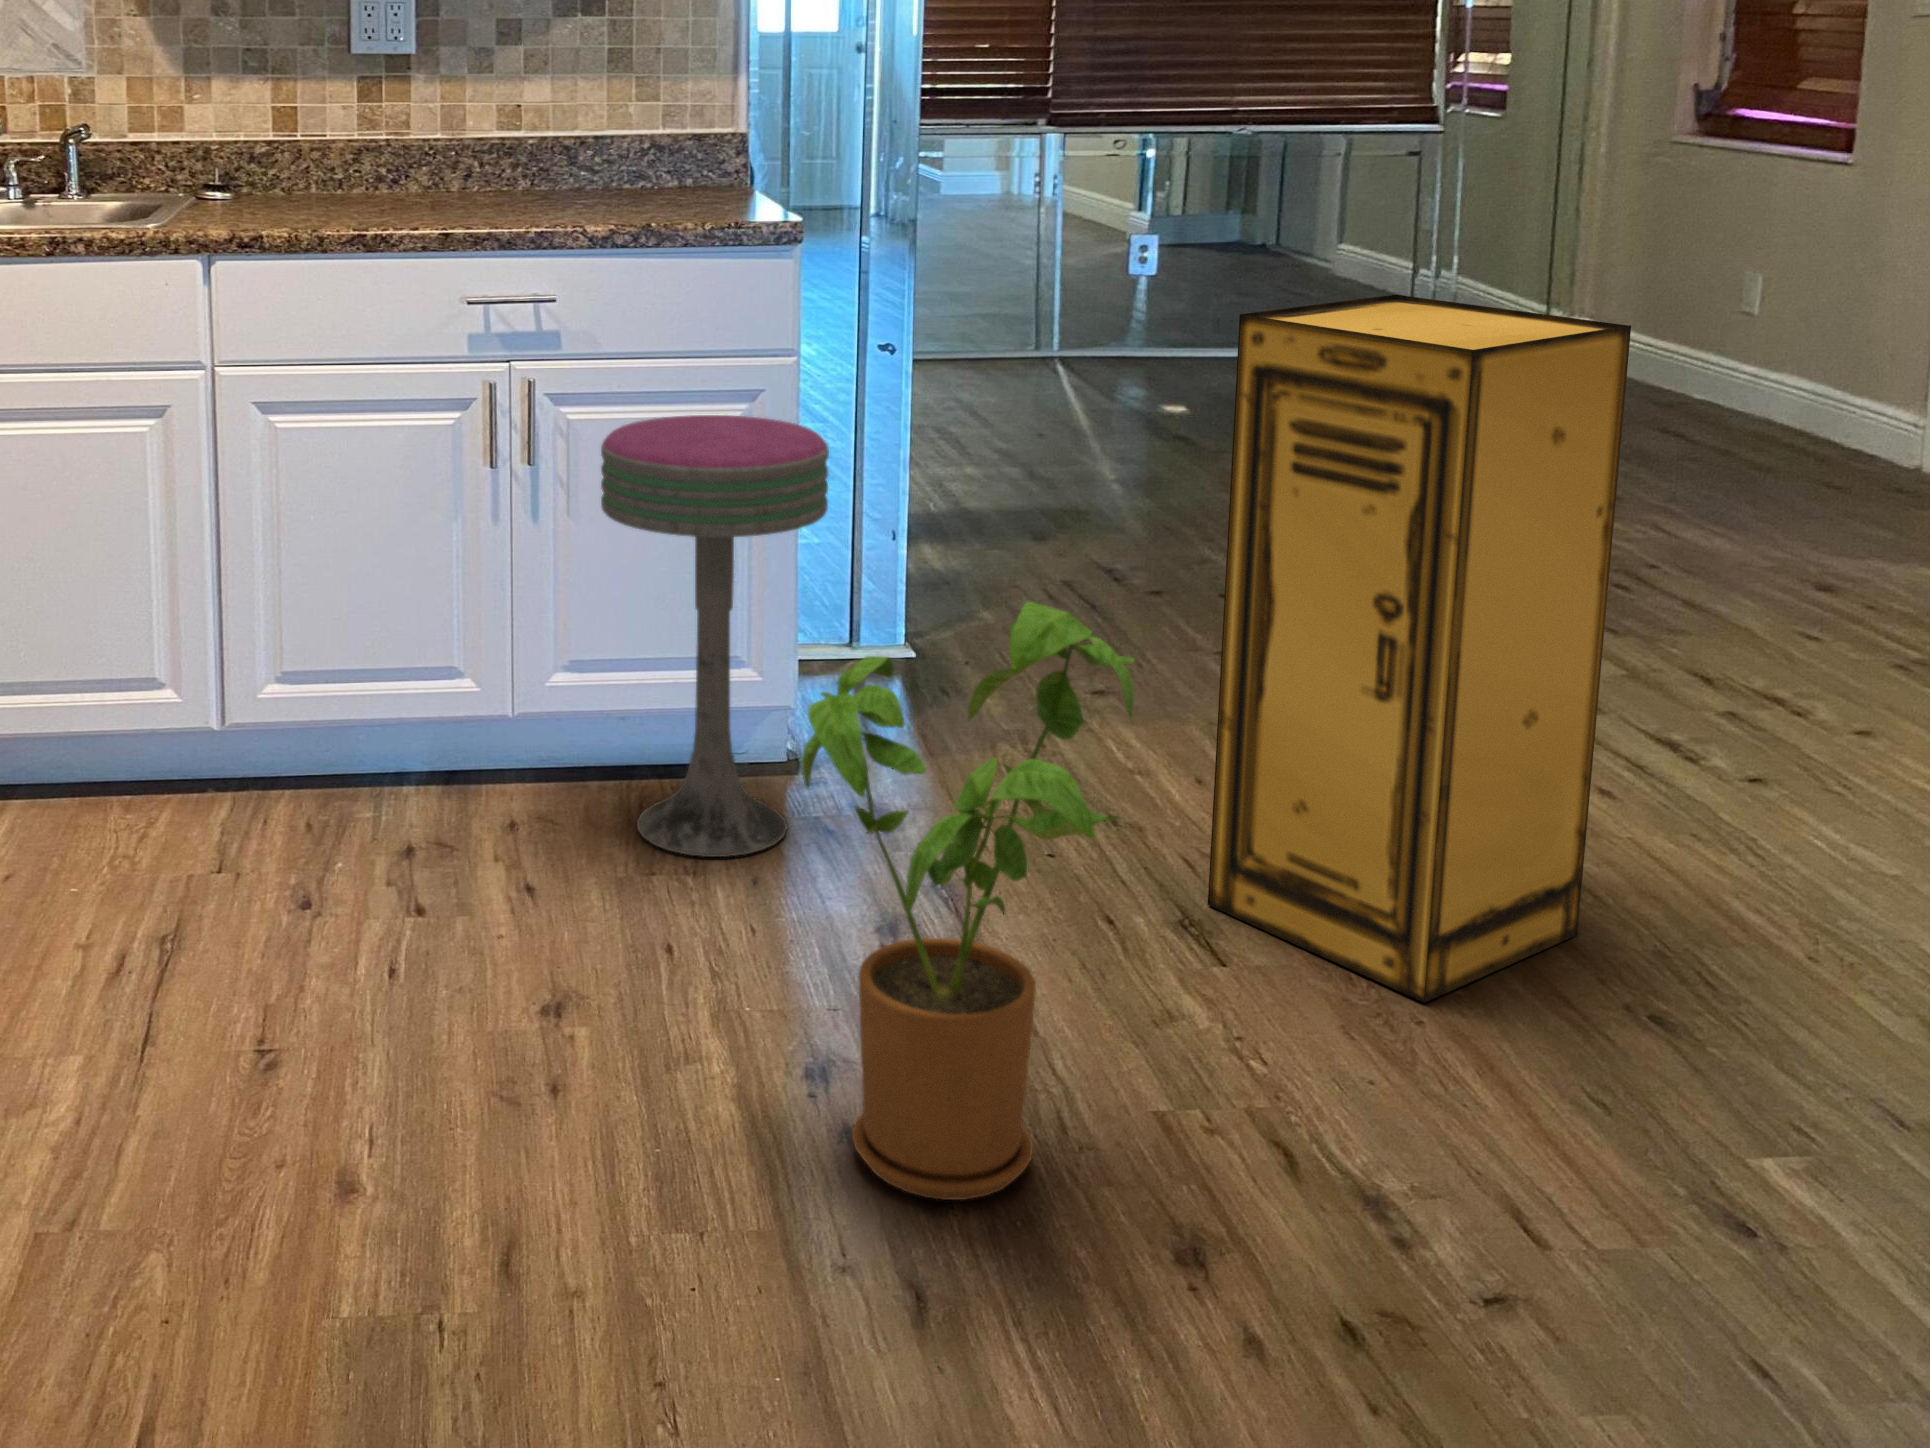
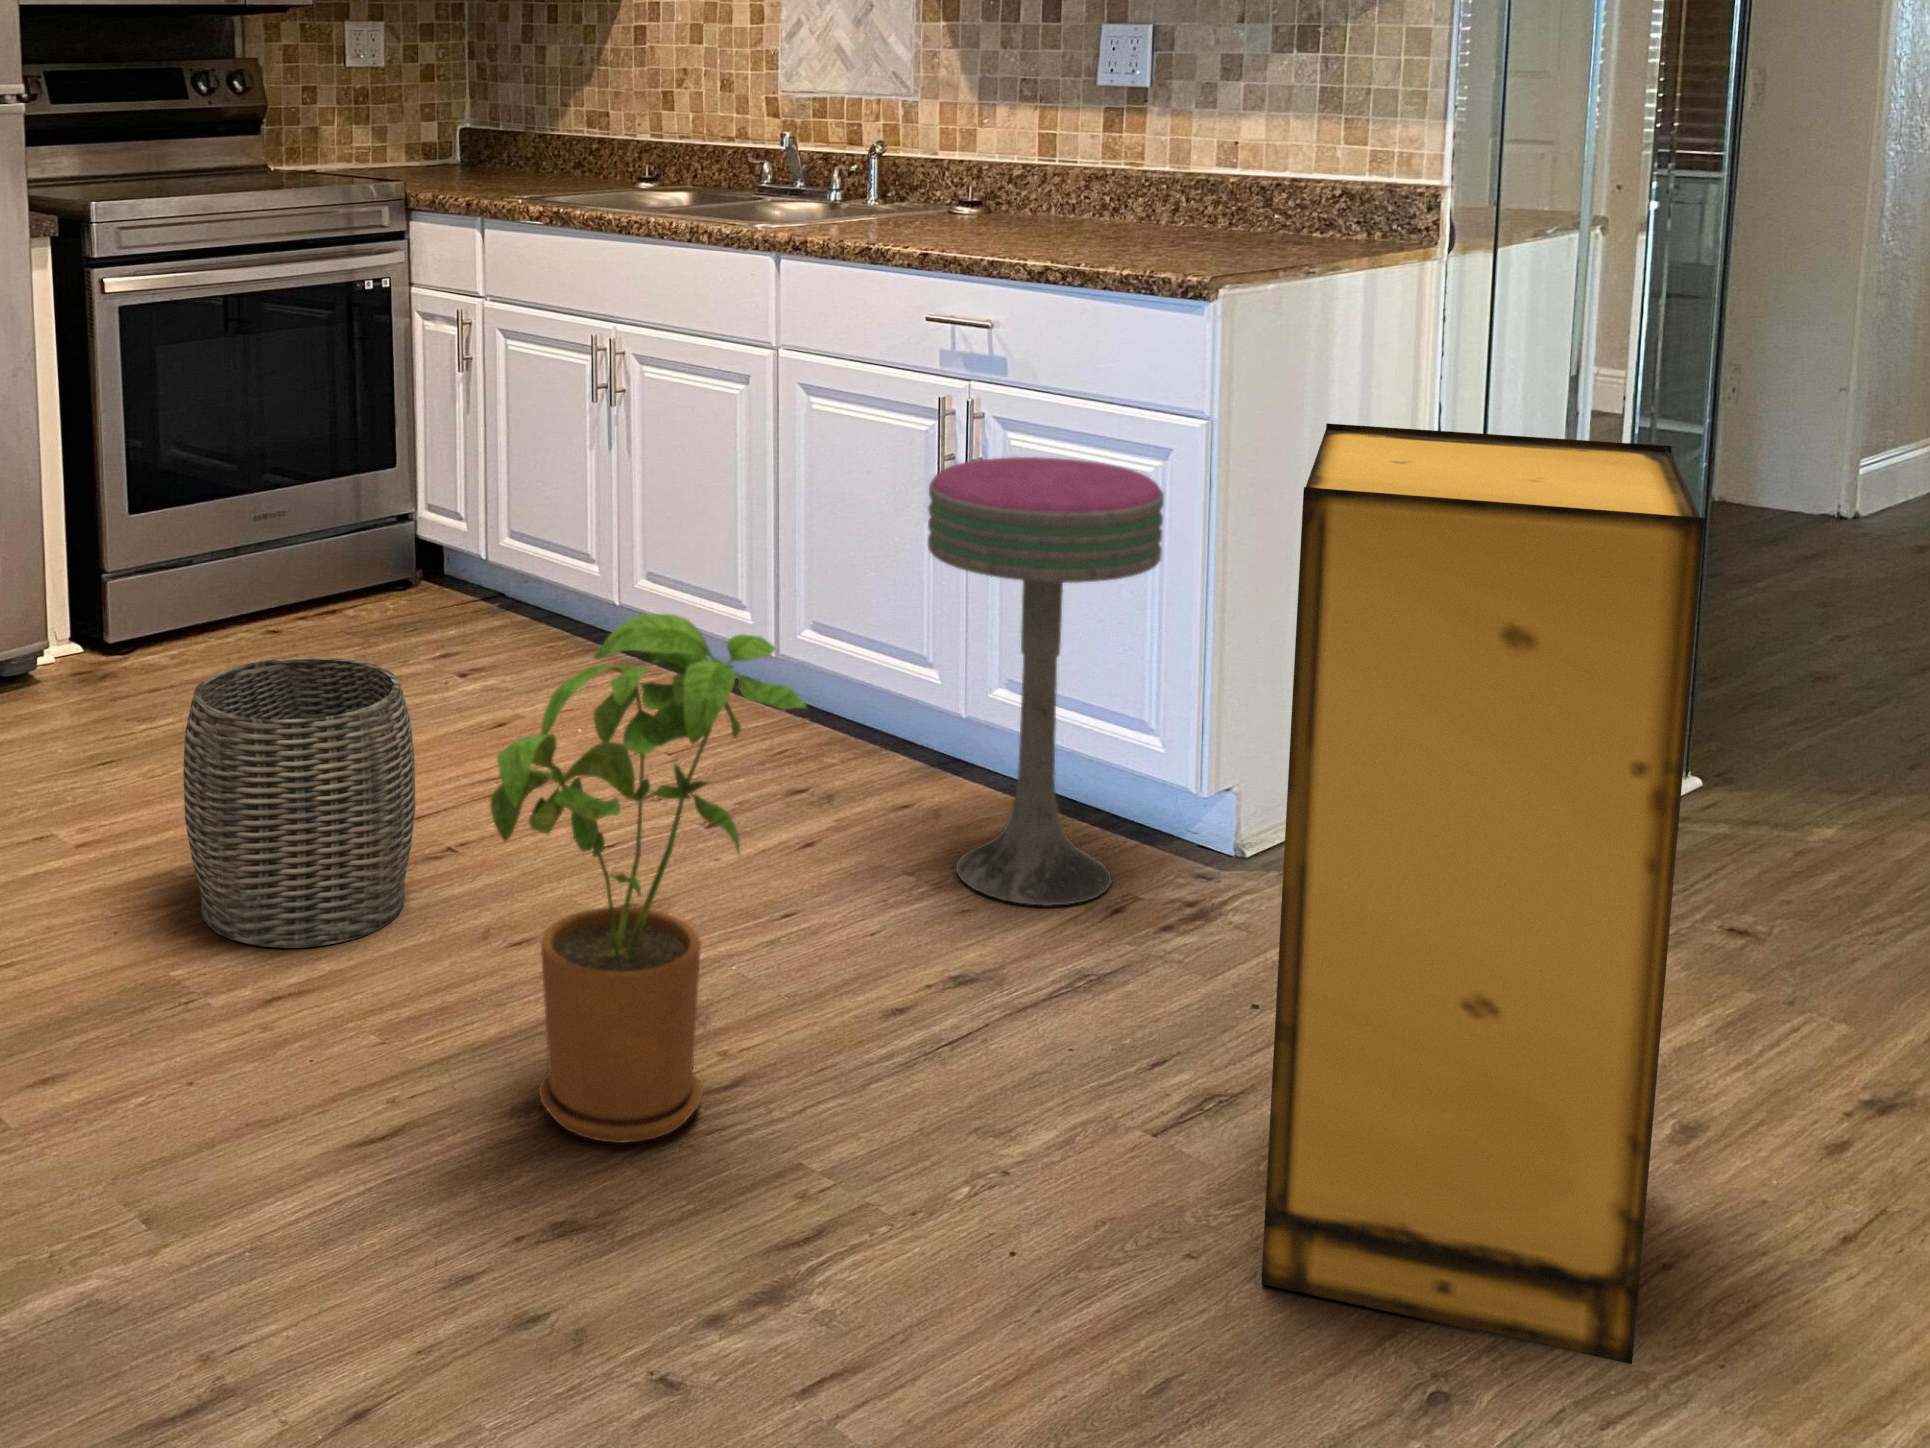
woven basket: none [84,840,407,1275] -> present [183,657,415,948]

